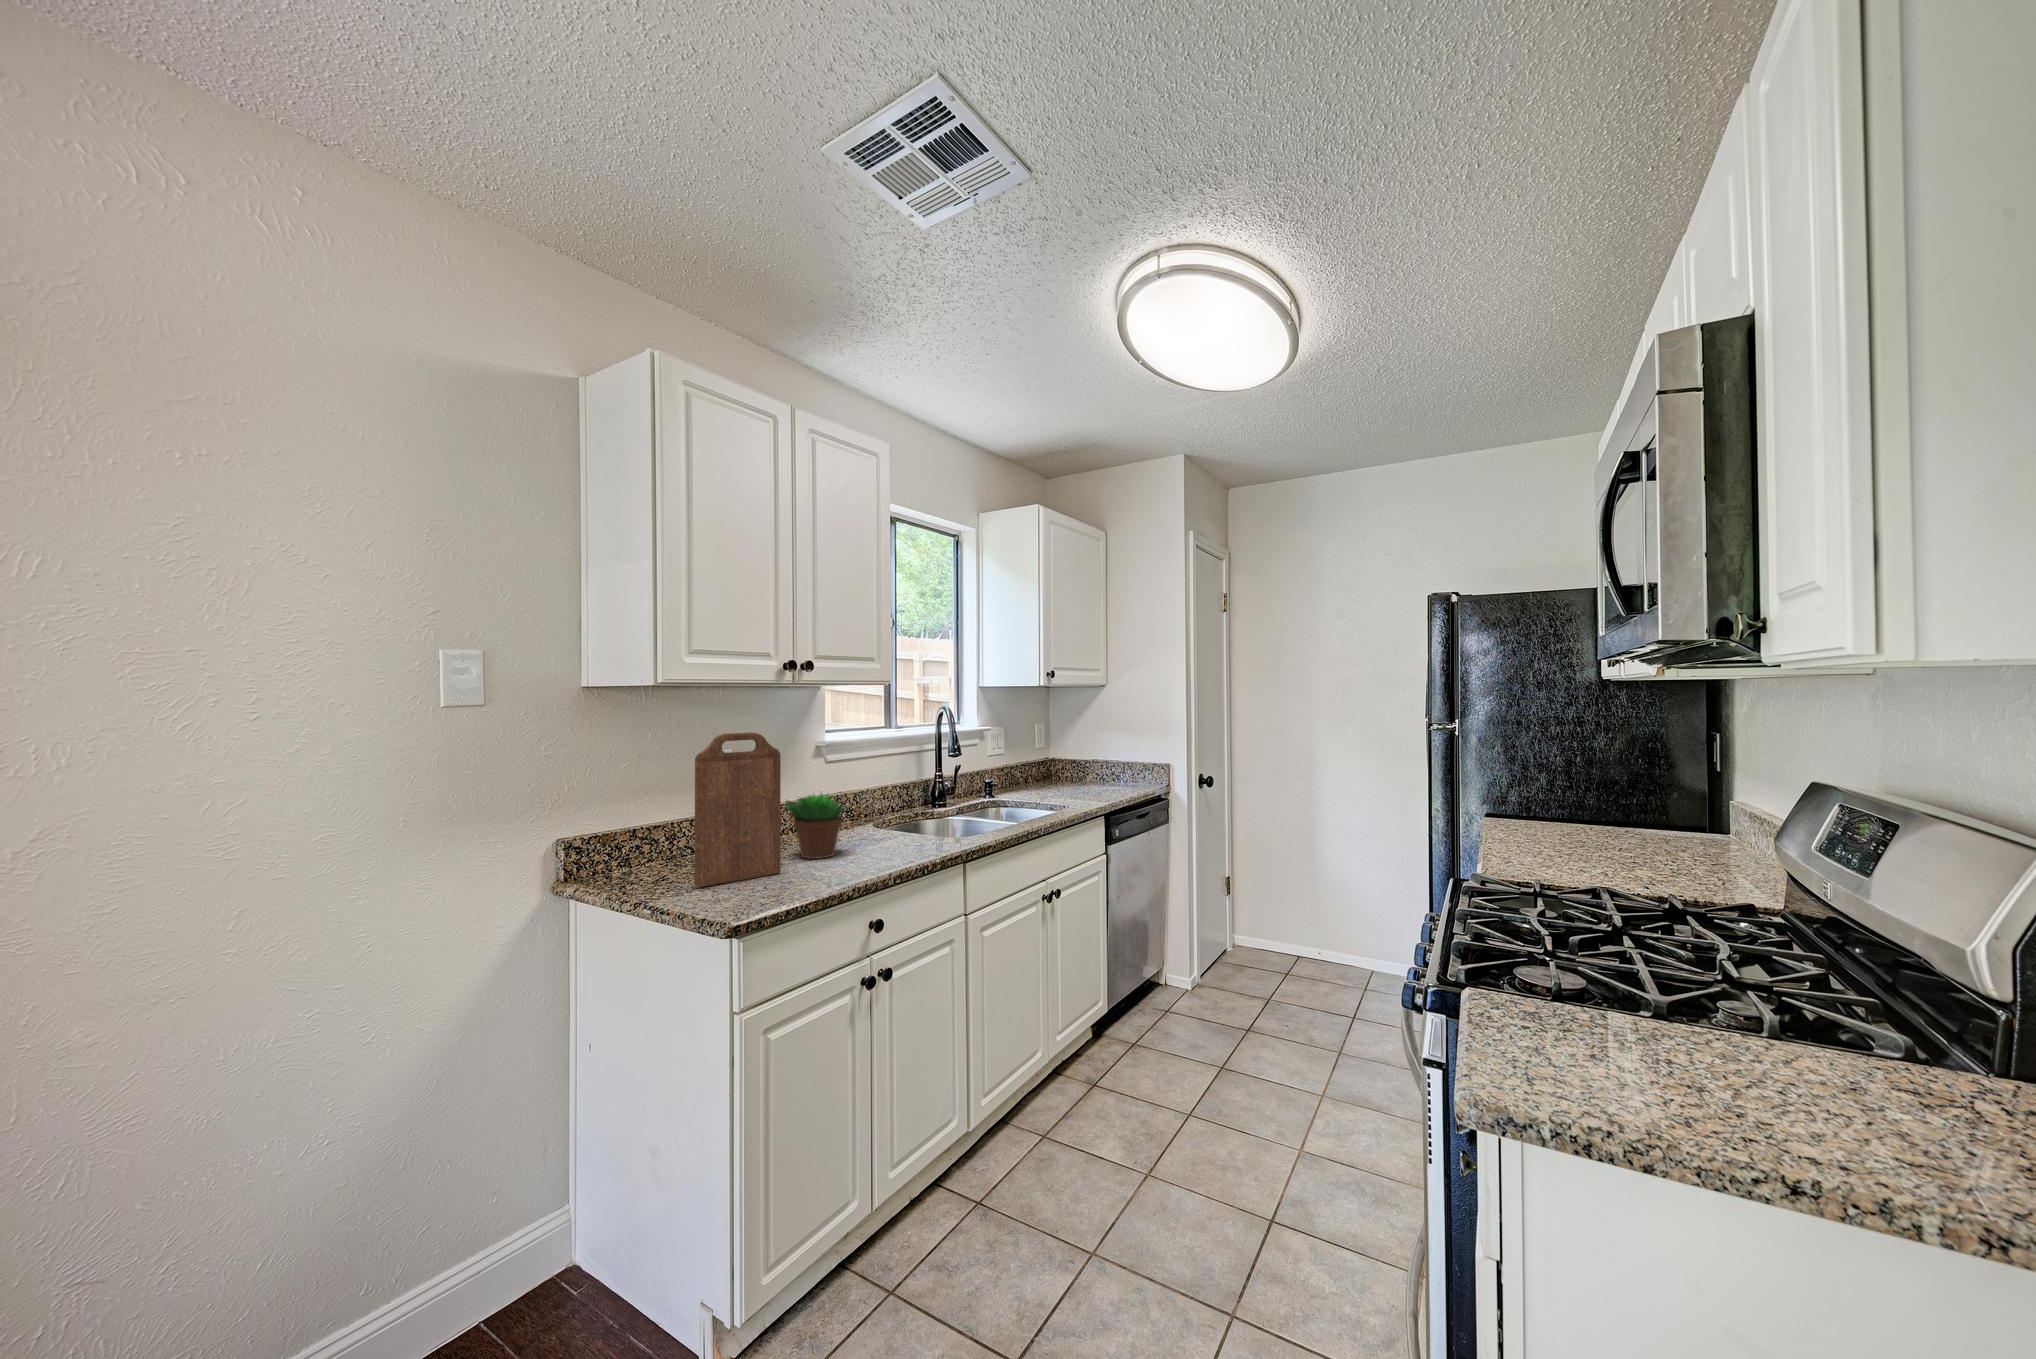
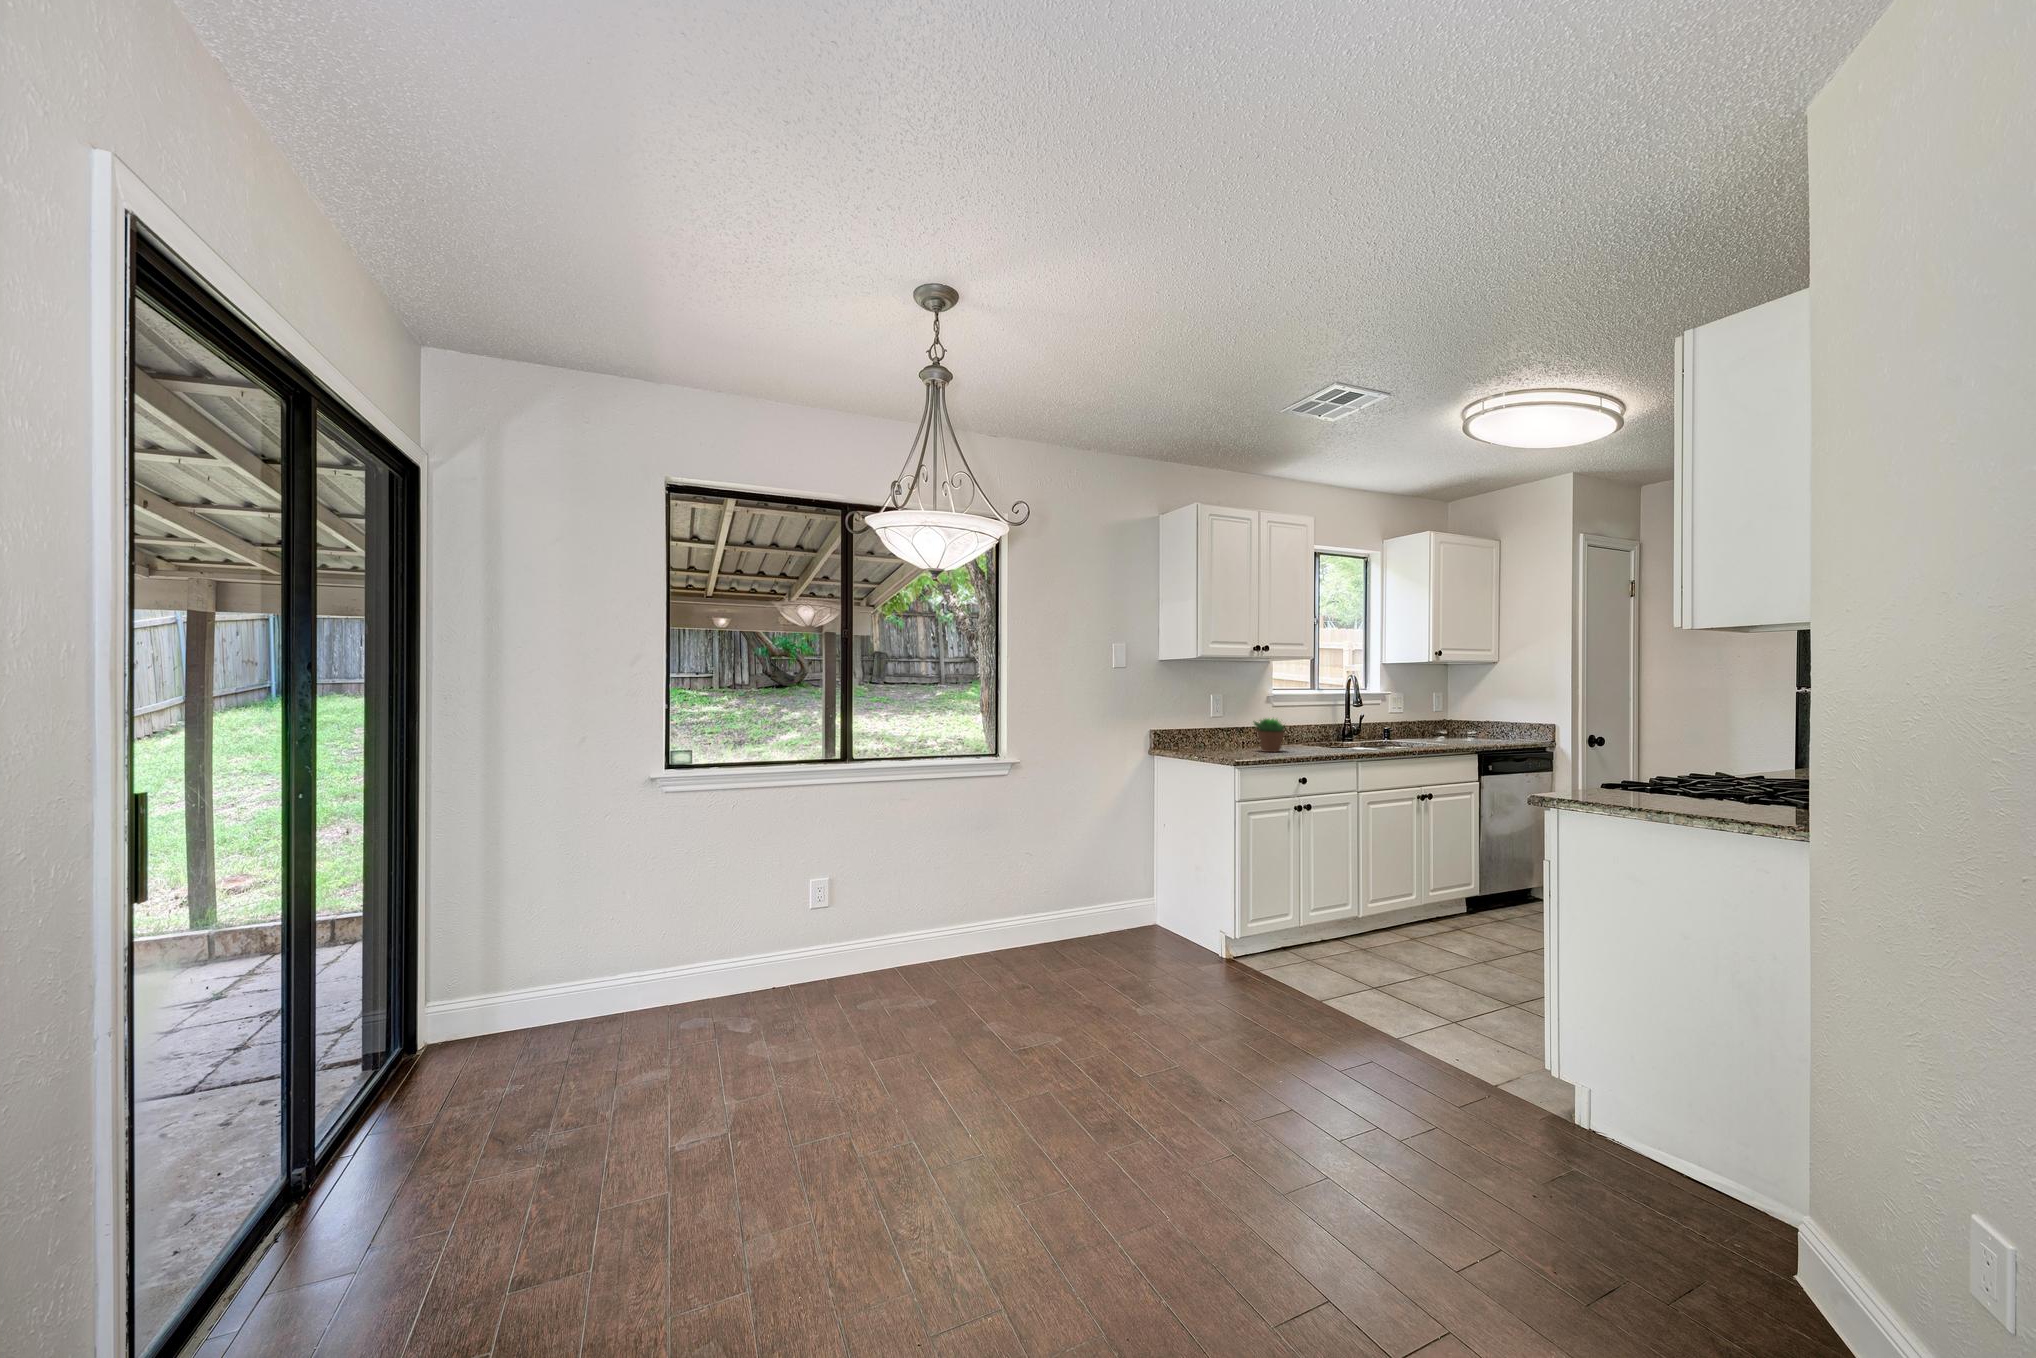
cutting board: present [695,732,781,887] -> none [1212,681,1254,755]

